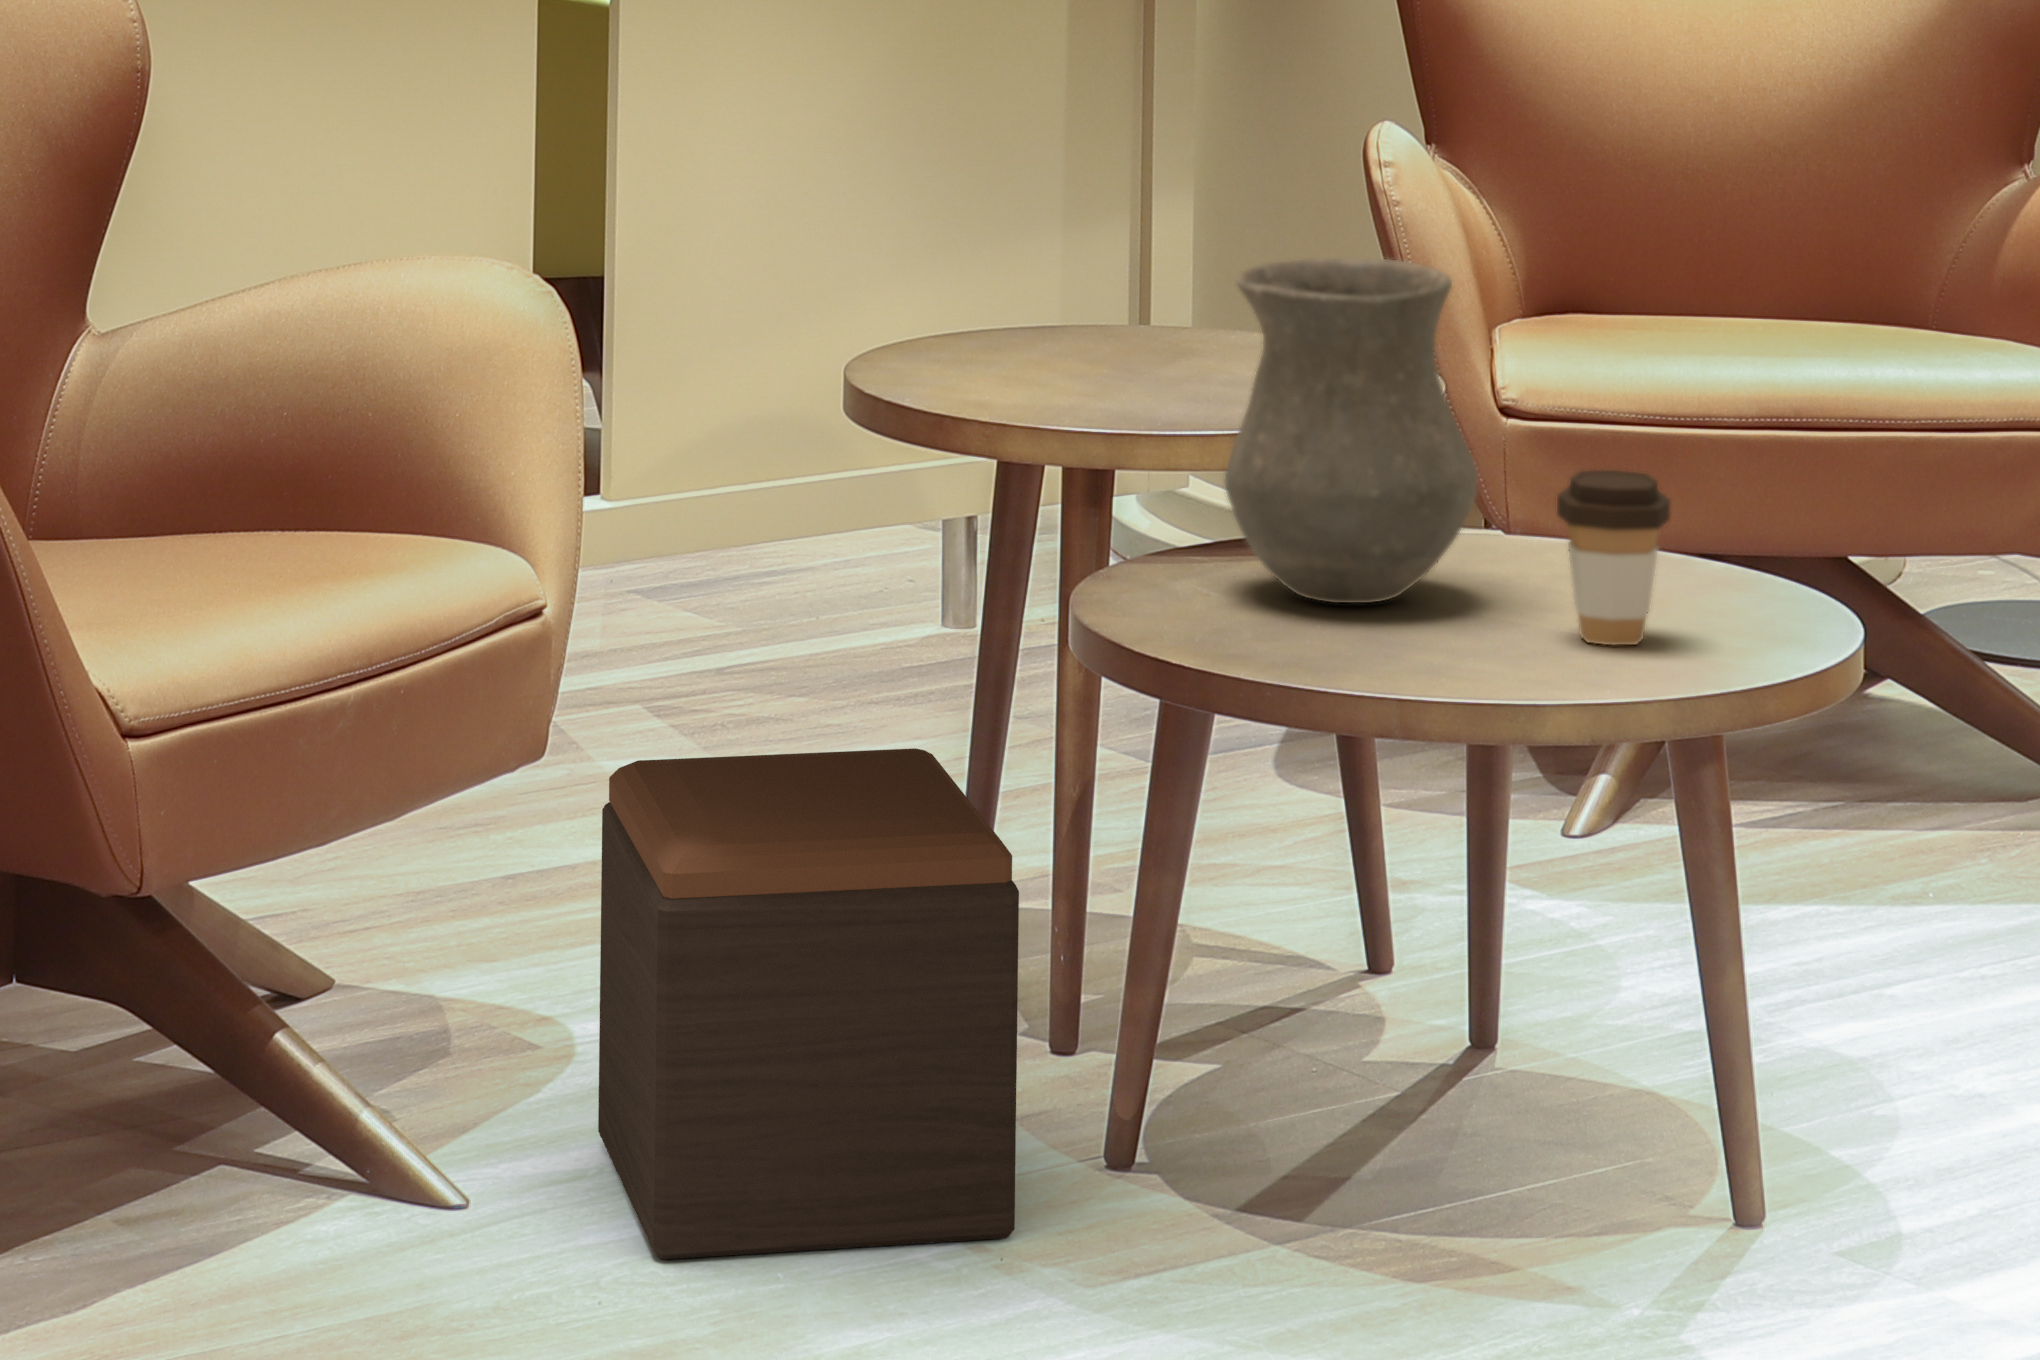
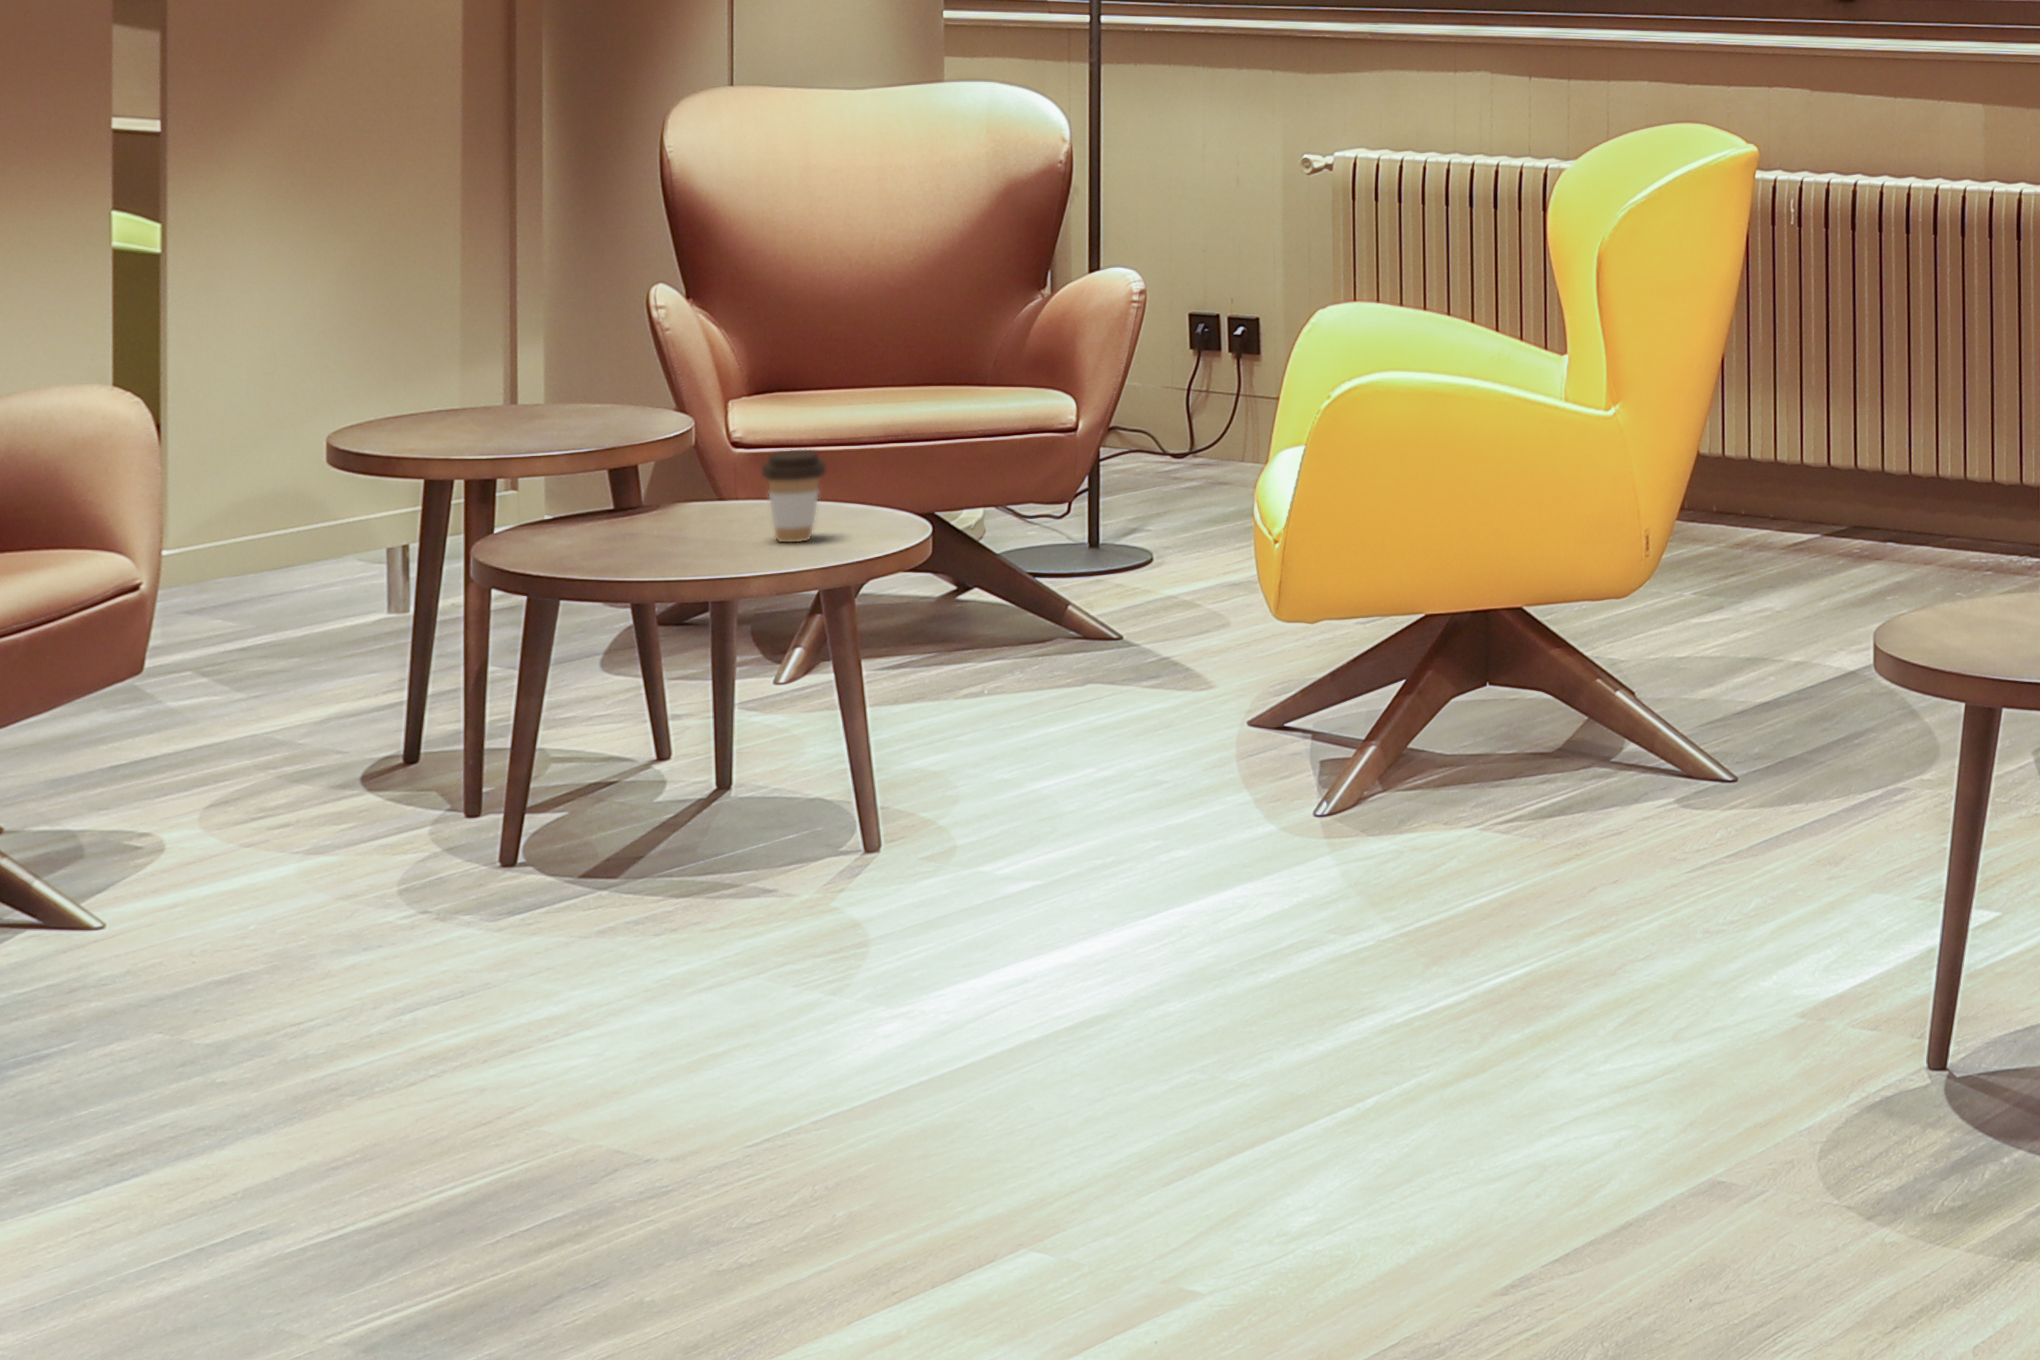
vase: present [1225,258,1478,603] -> none [571,350,718,537]
footstool: present [598,748,1019,1259] -> none [190,645,452,935]

